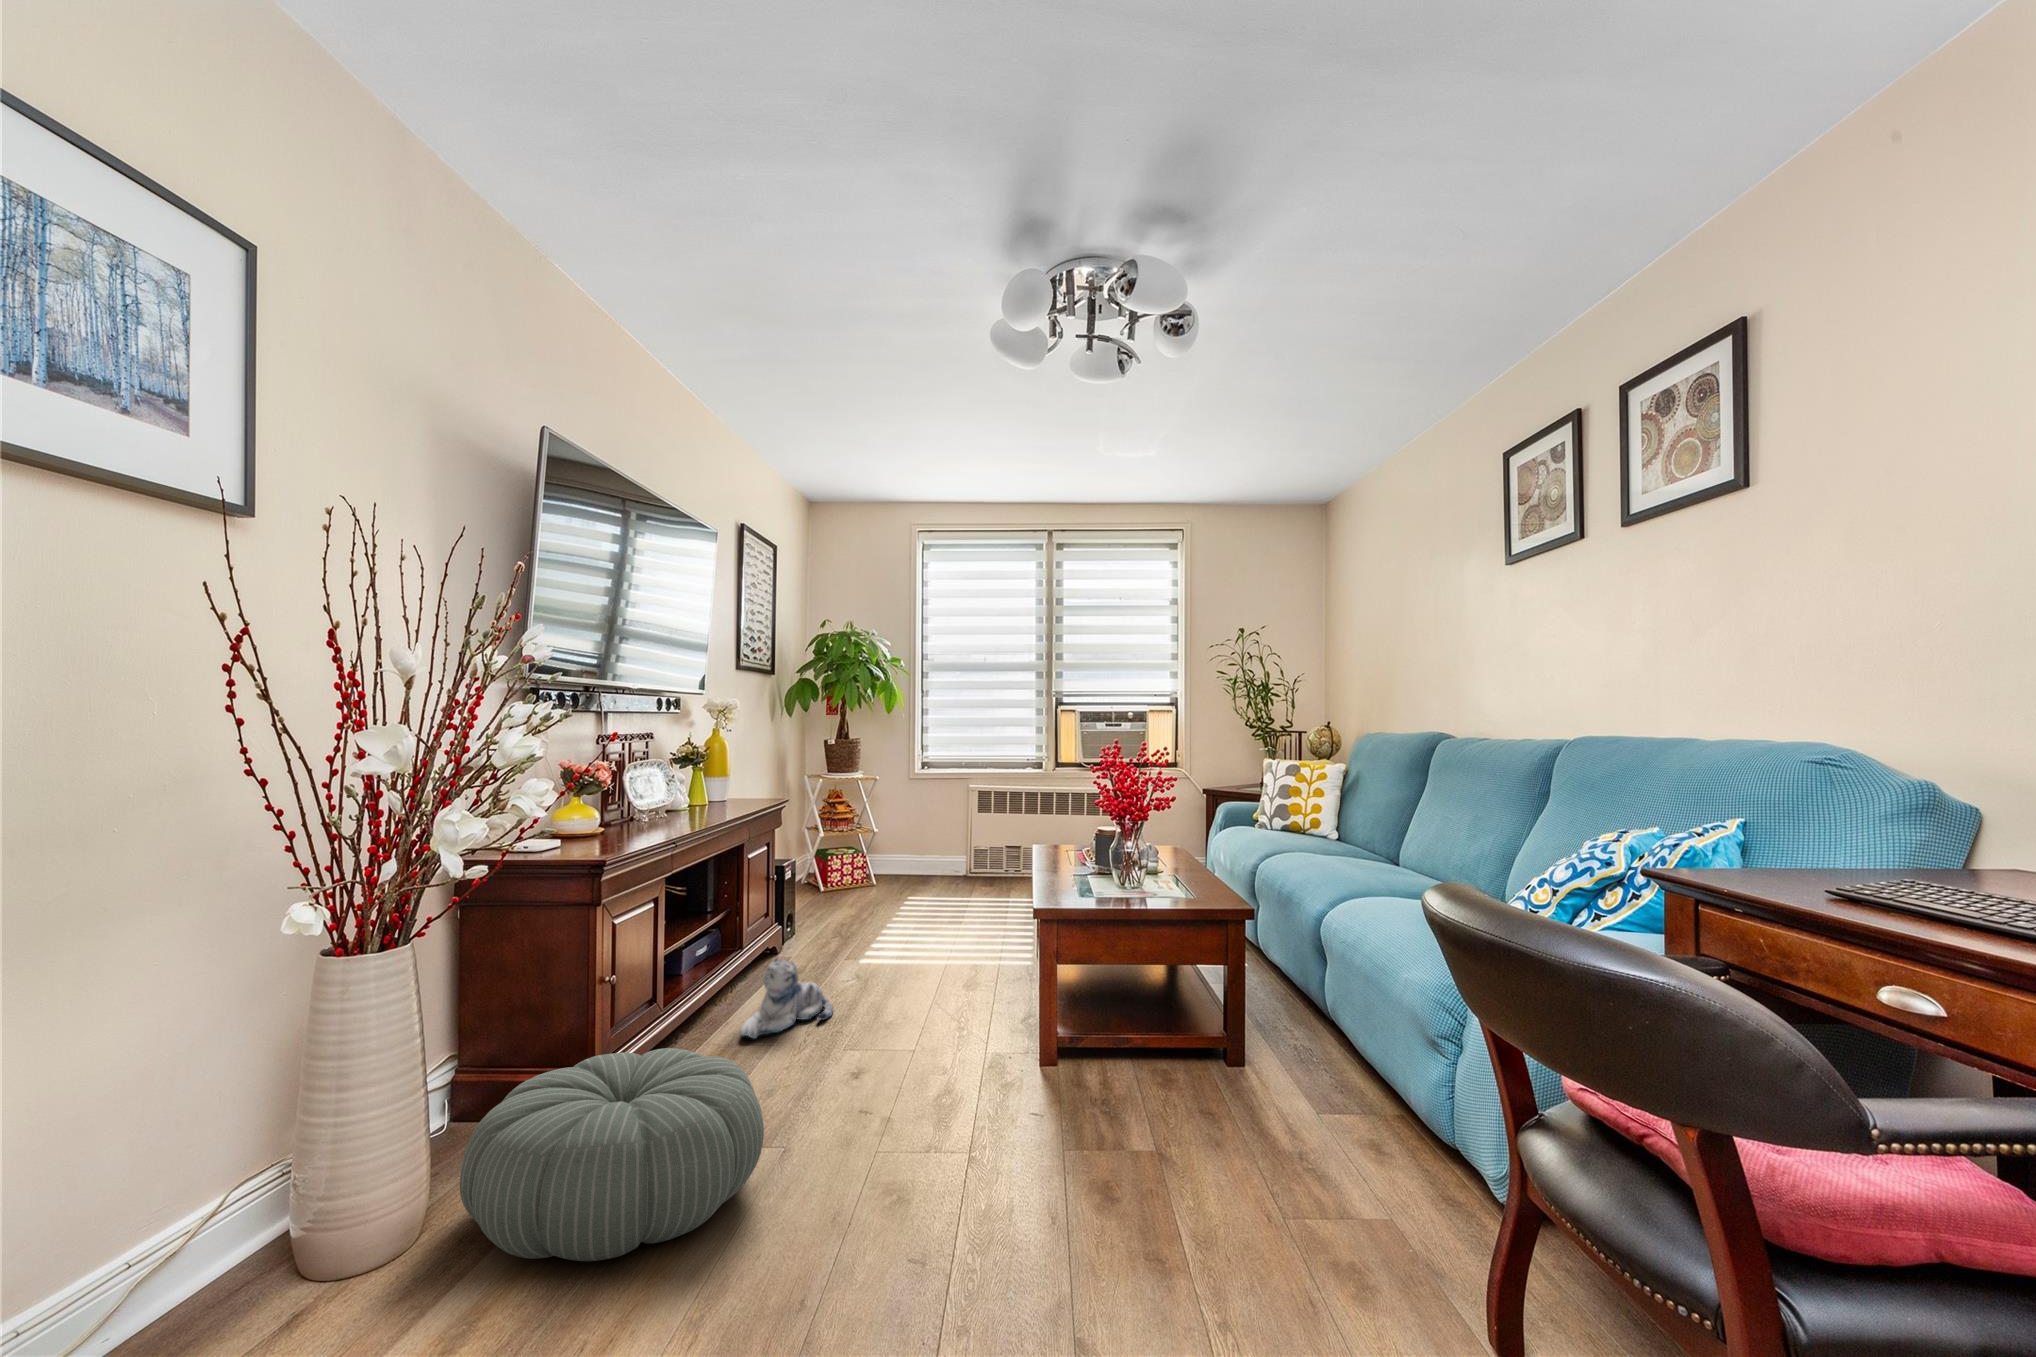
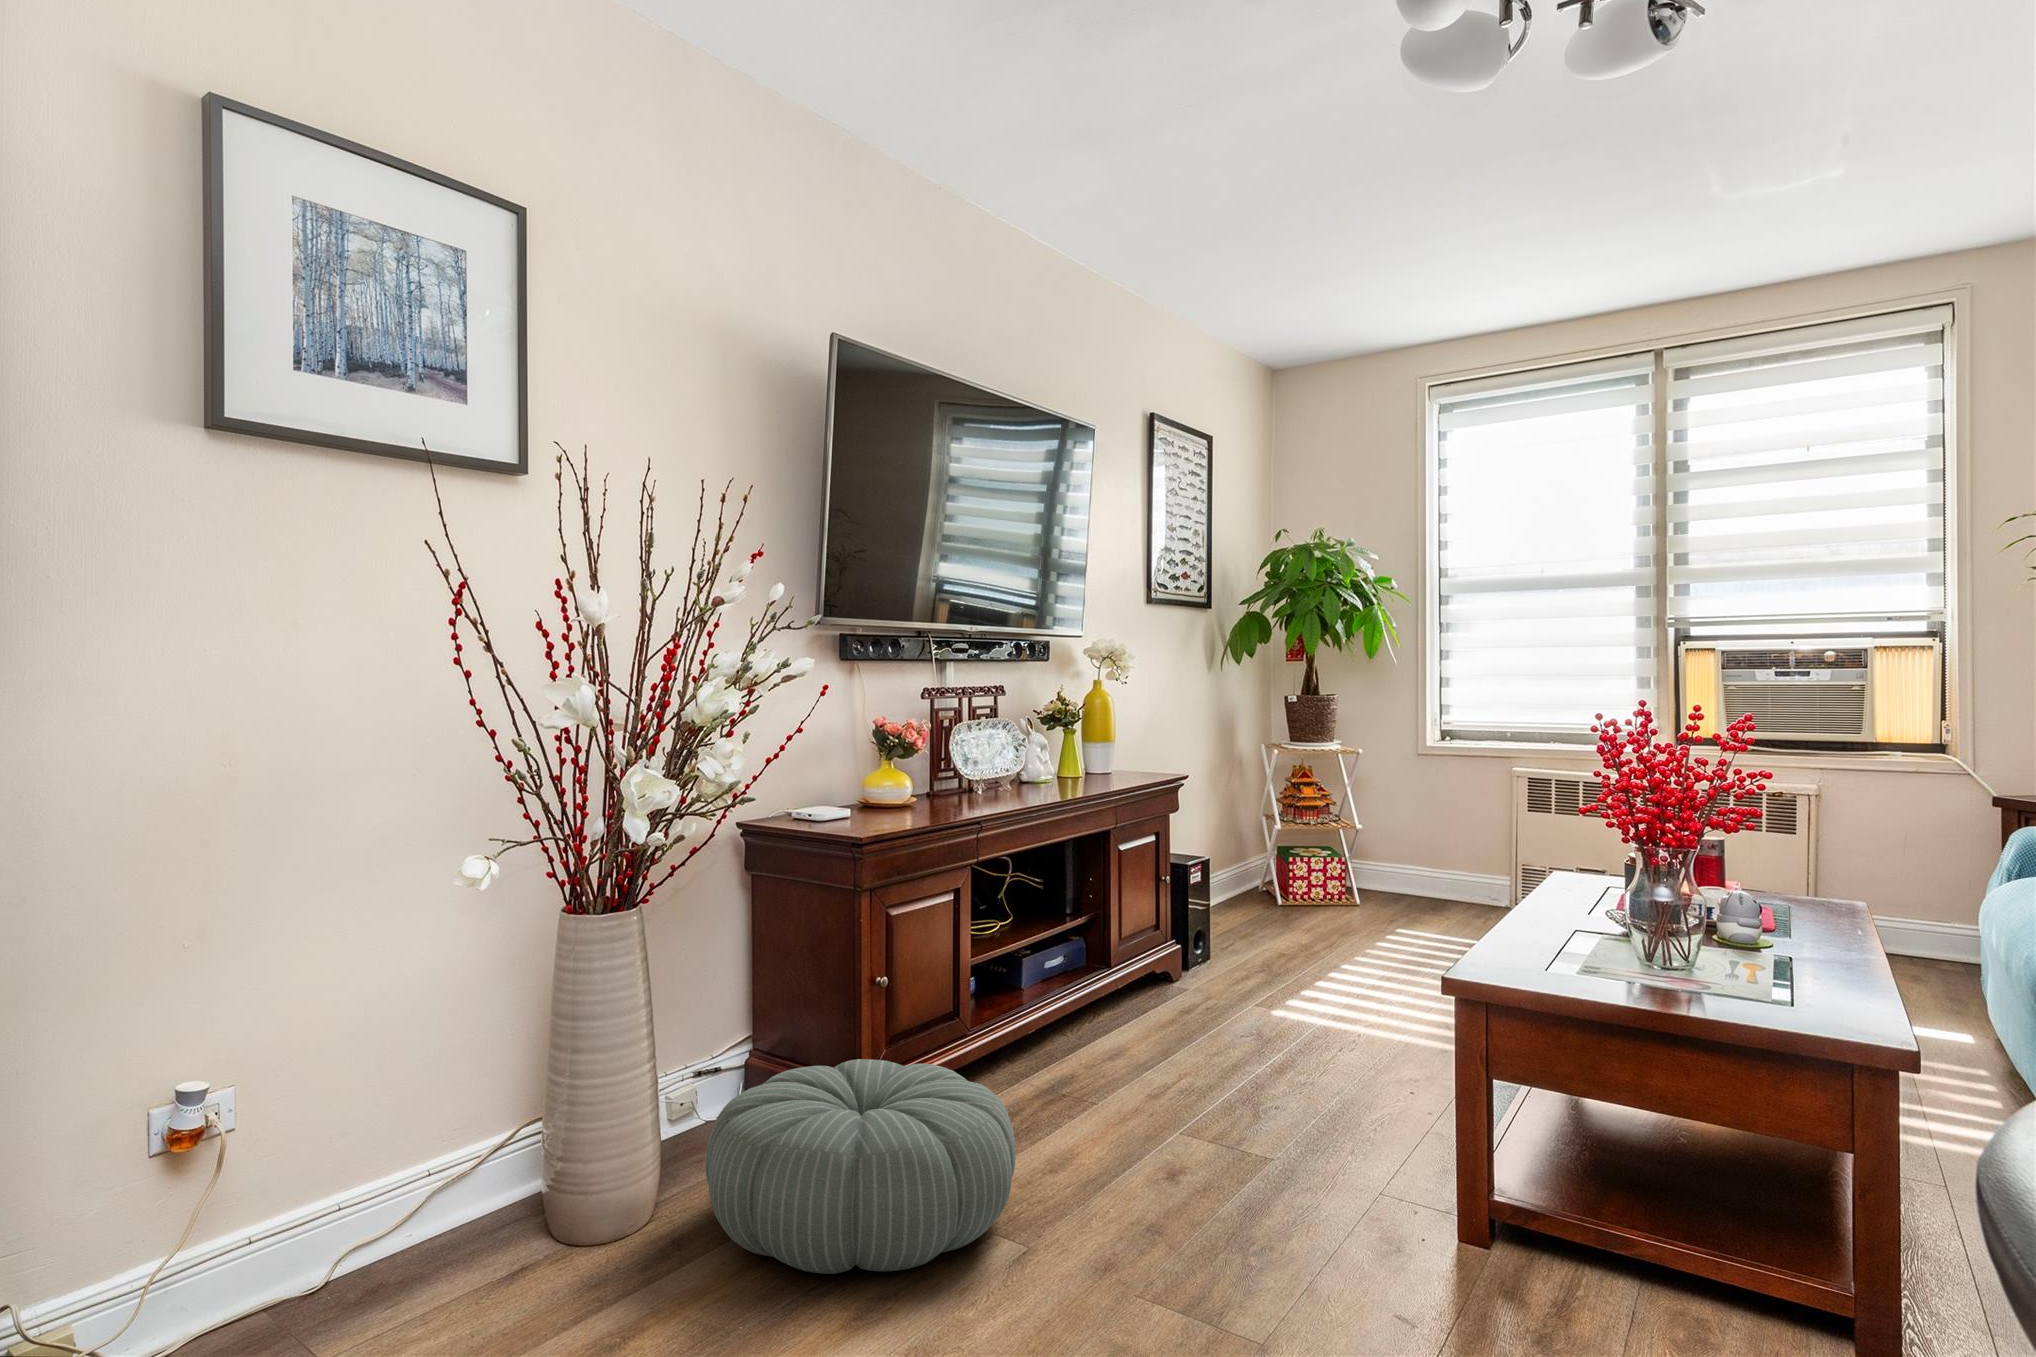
plush toy: present [740,959,833,1038] -> none [1073,983,1205,1080]

